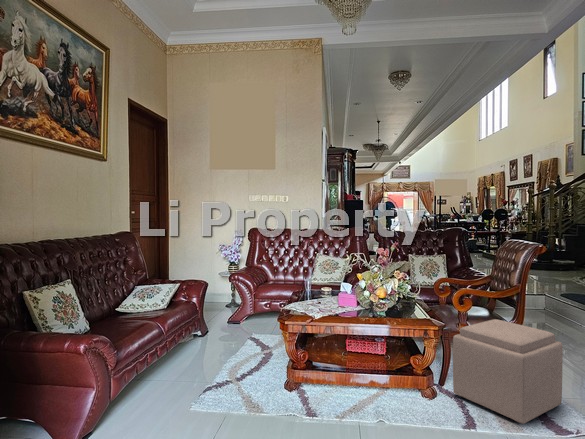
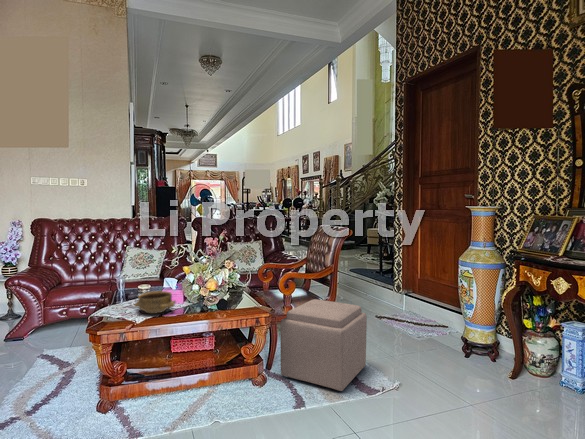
ceramic bowl: none [315,294,350,313] -> present [135,291,175,313]

